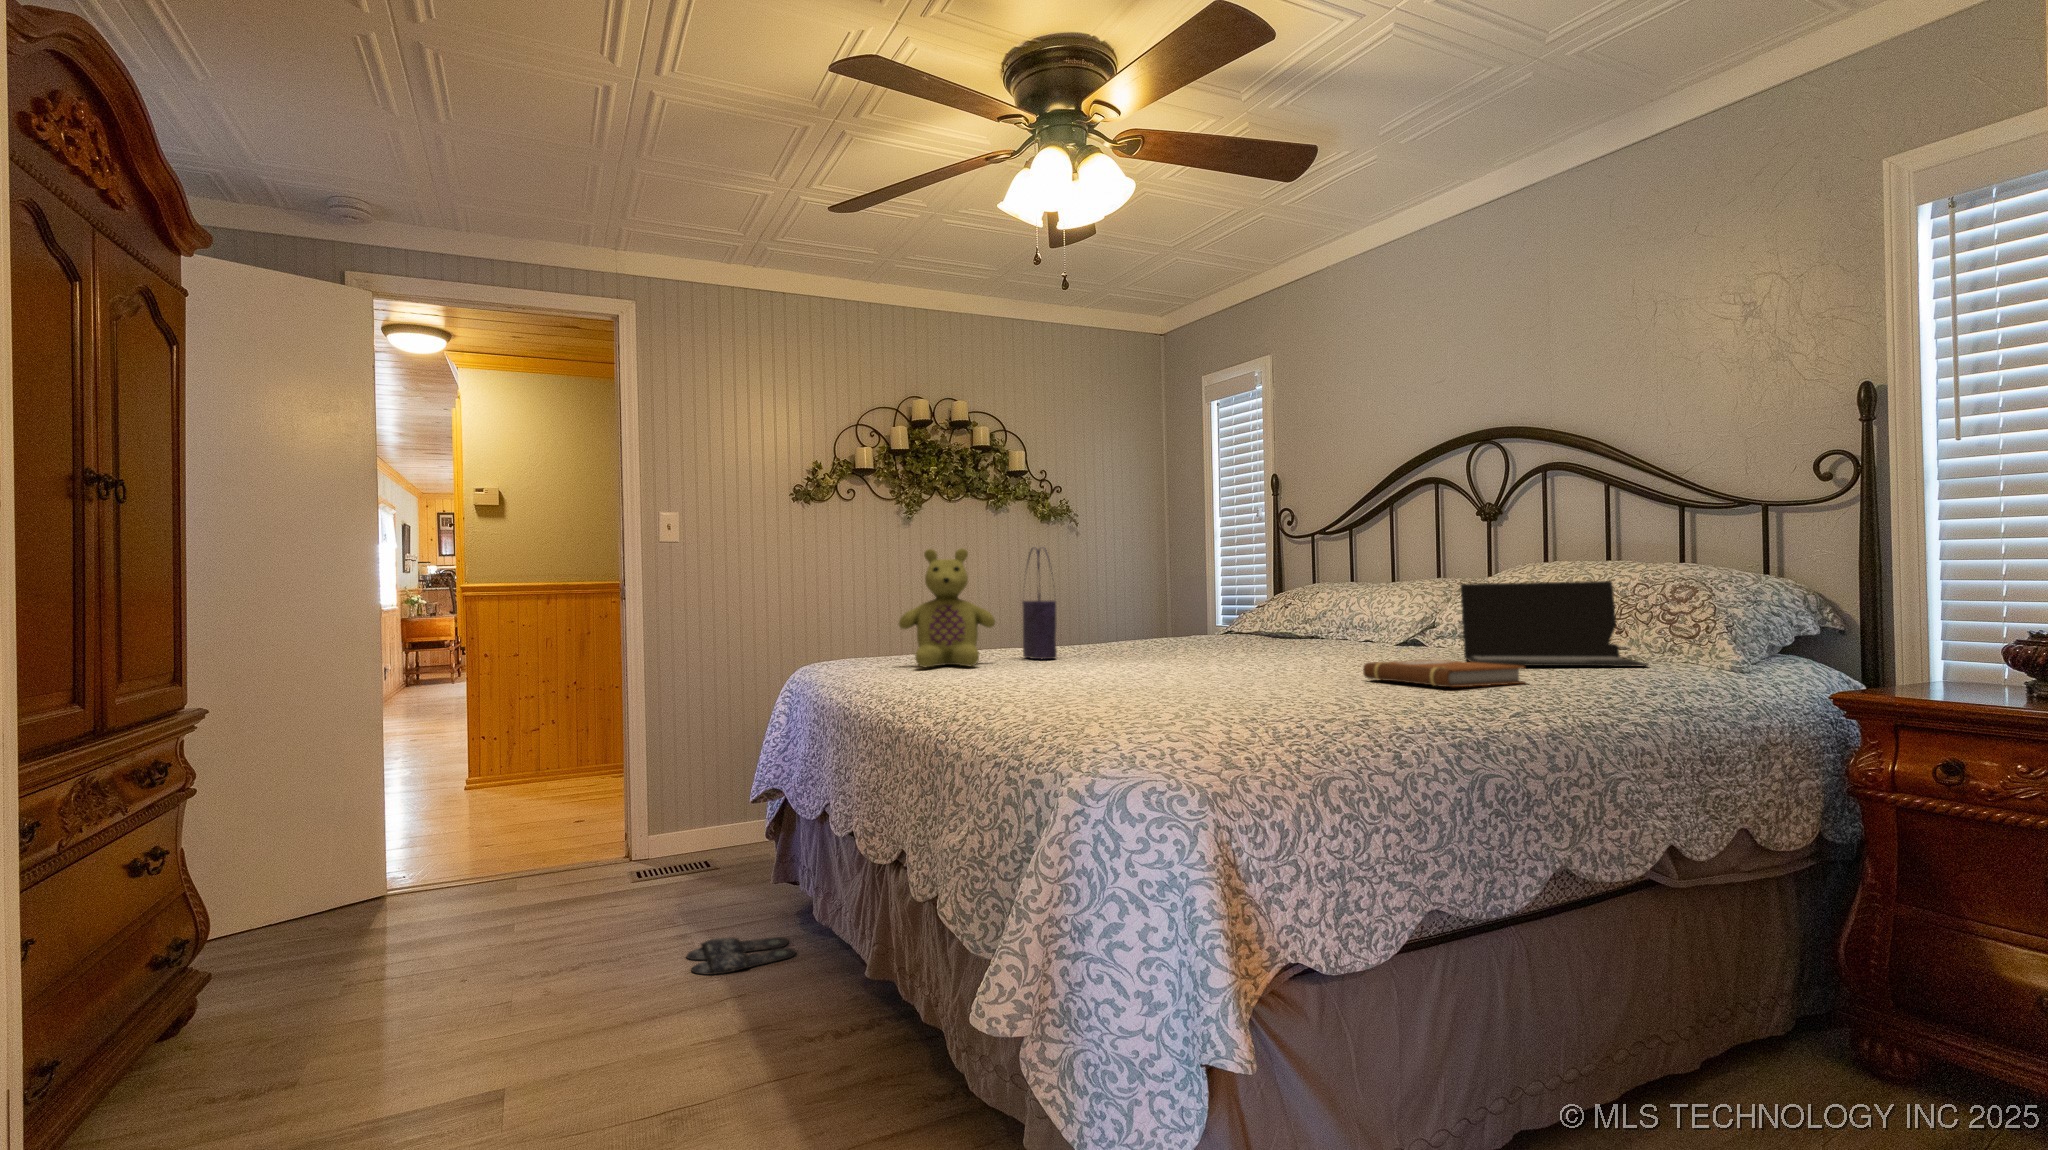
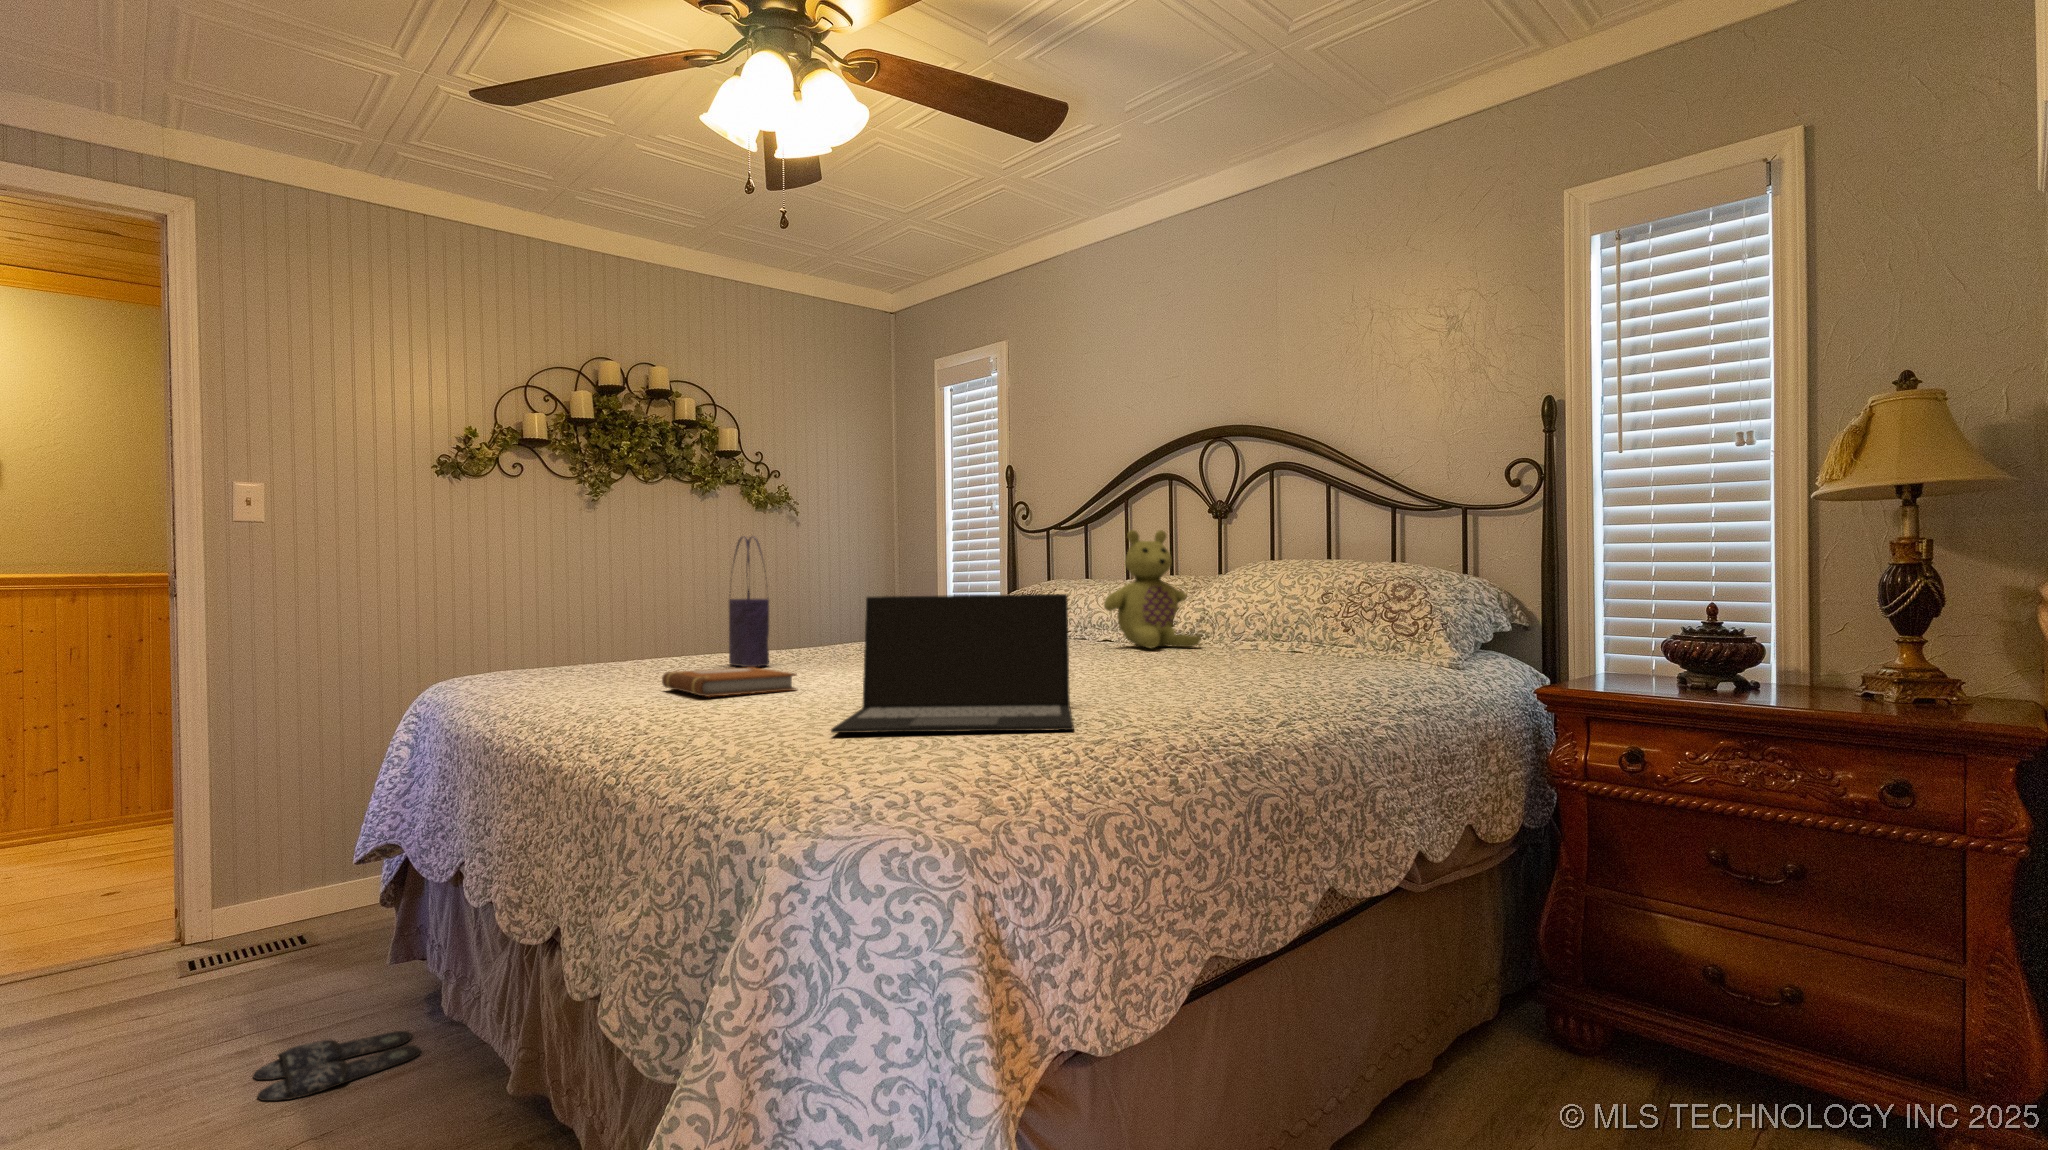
stuffed bear: present [899,548,995,667] -> present [1104,530,1201,648]
laptop: present [1461,581,1648,667] -> present [831,594,1074,733]
notebook: present [1363,660,1525,687] -> present [662,667,796,697]

